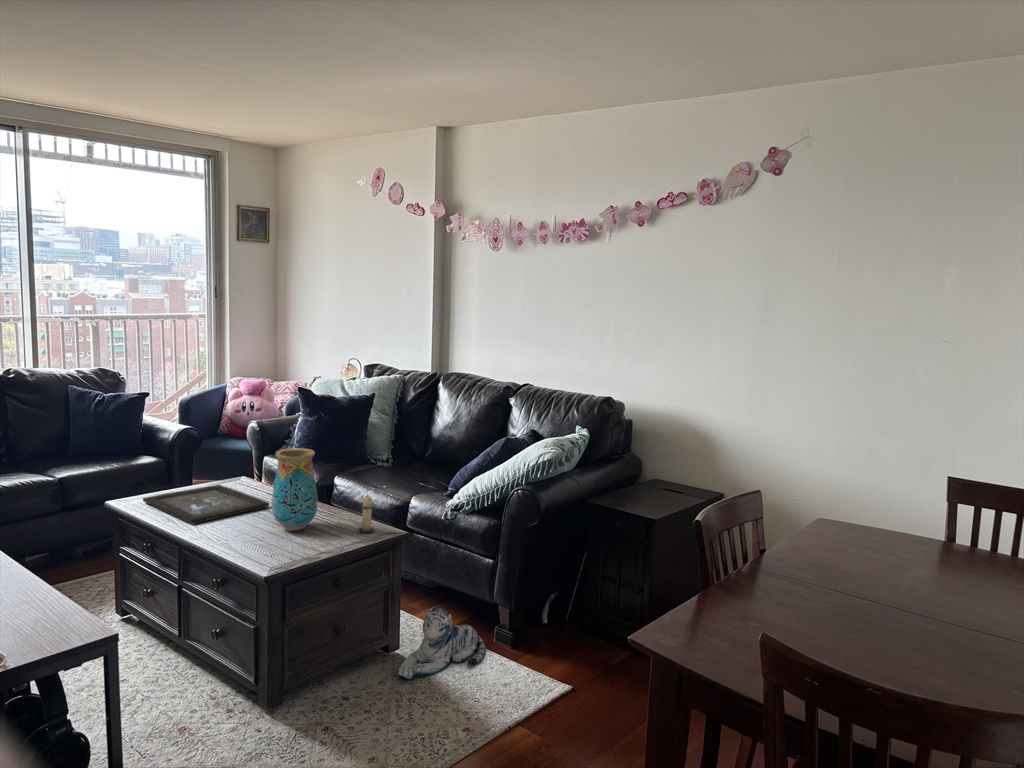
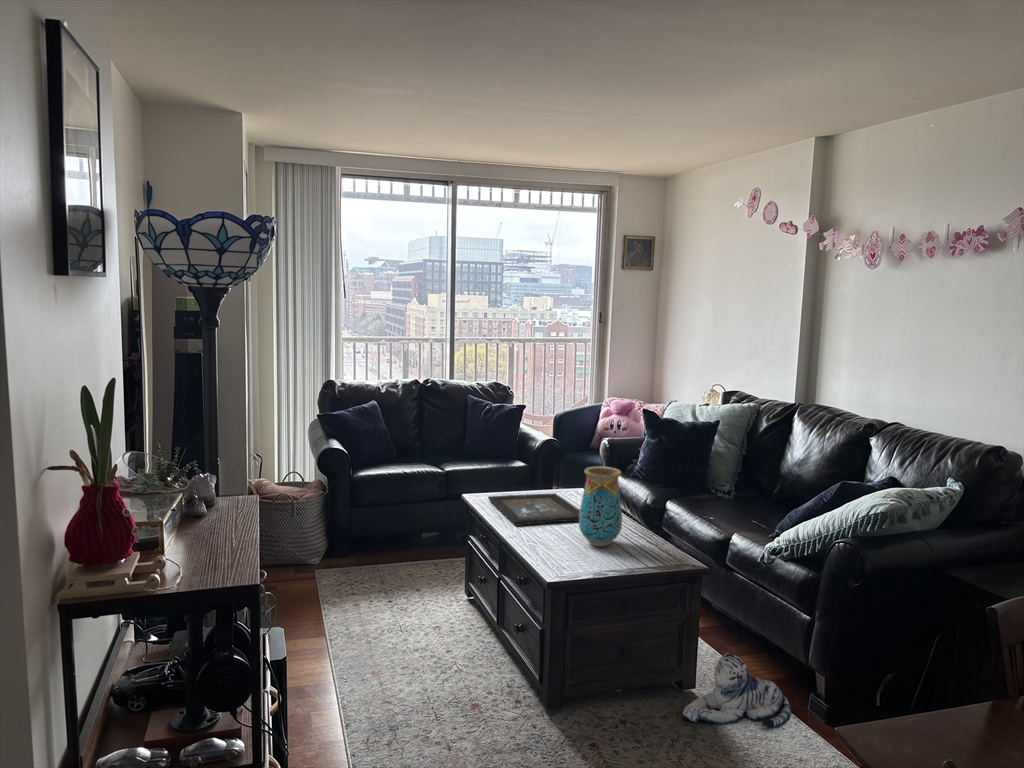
candle: present [359,495,375,532] -> none [656,520,677,561]

